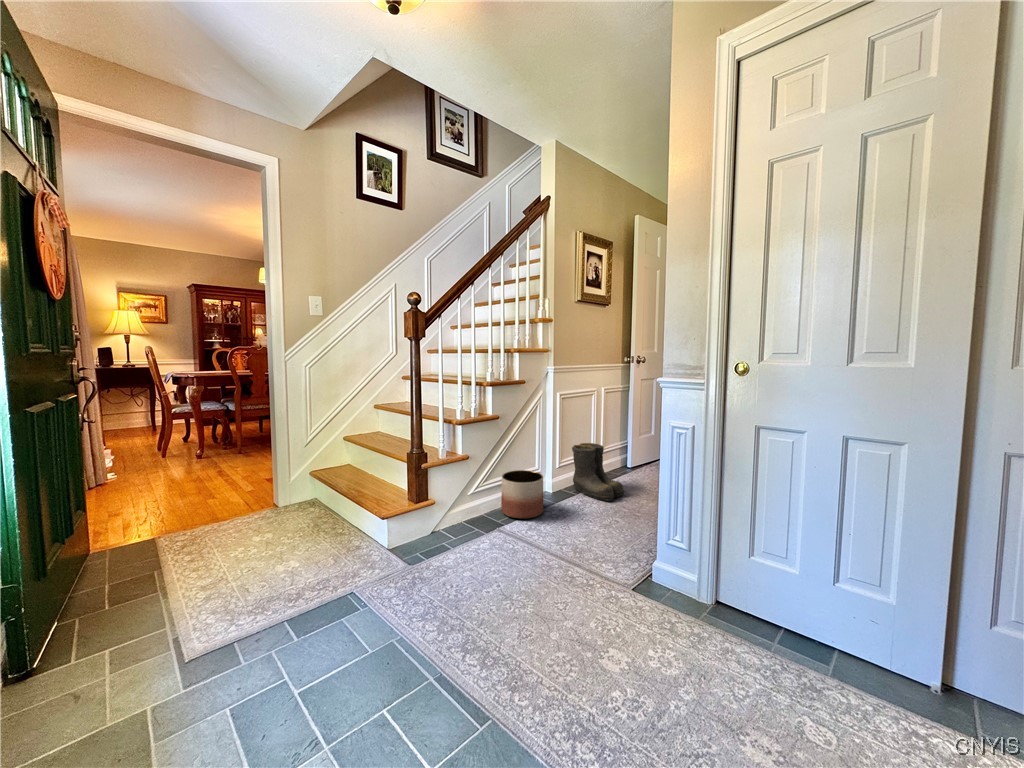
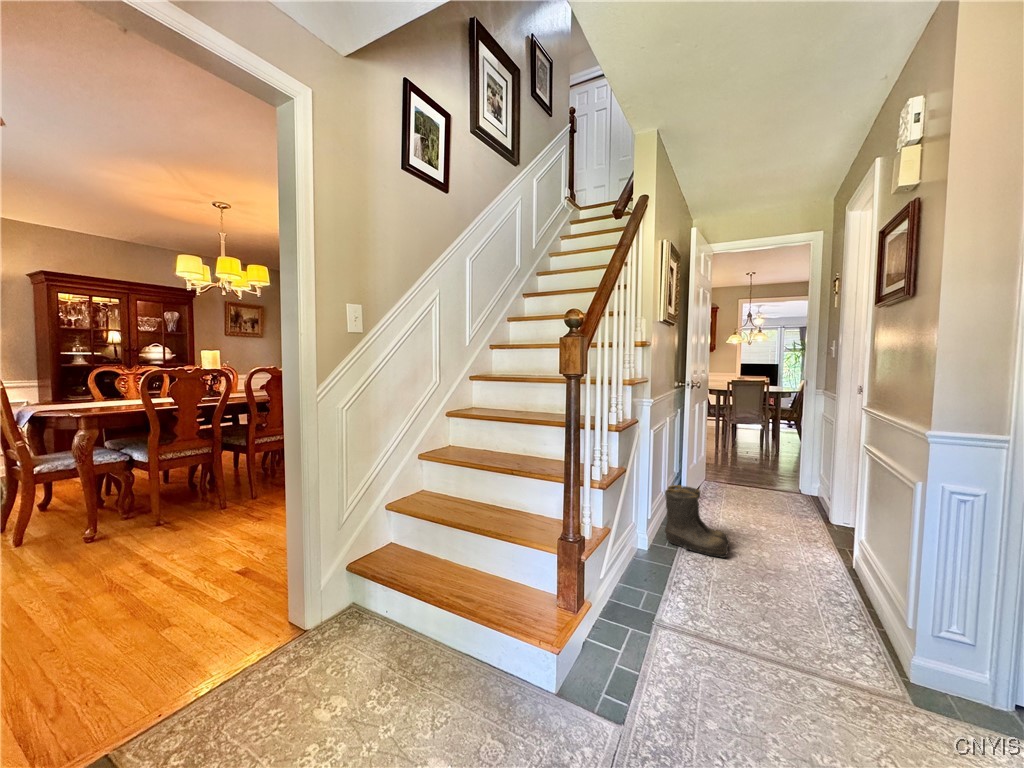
planter: present [501,470,543,519] -> none [625,532,683,602]

